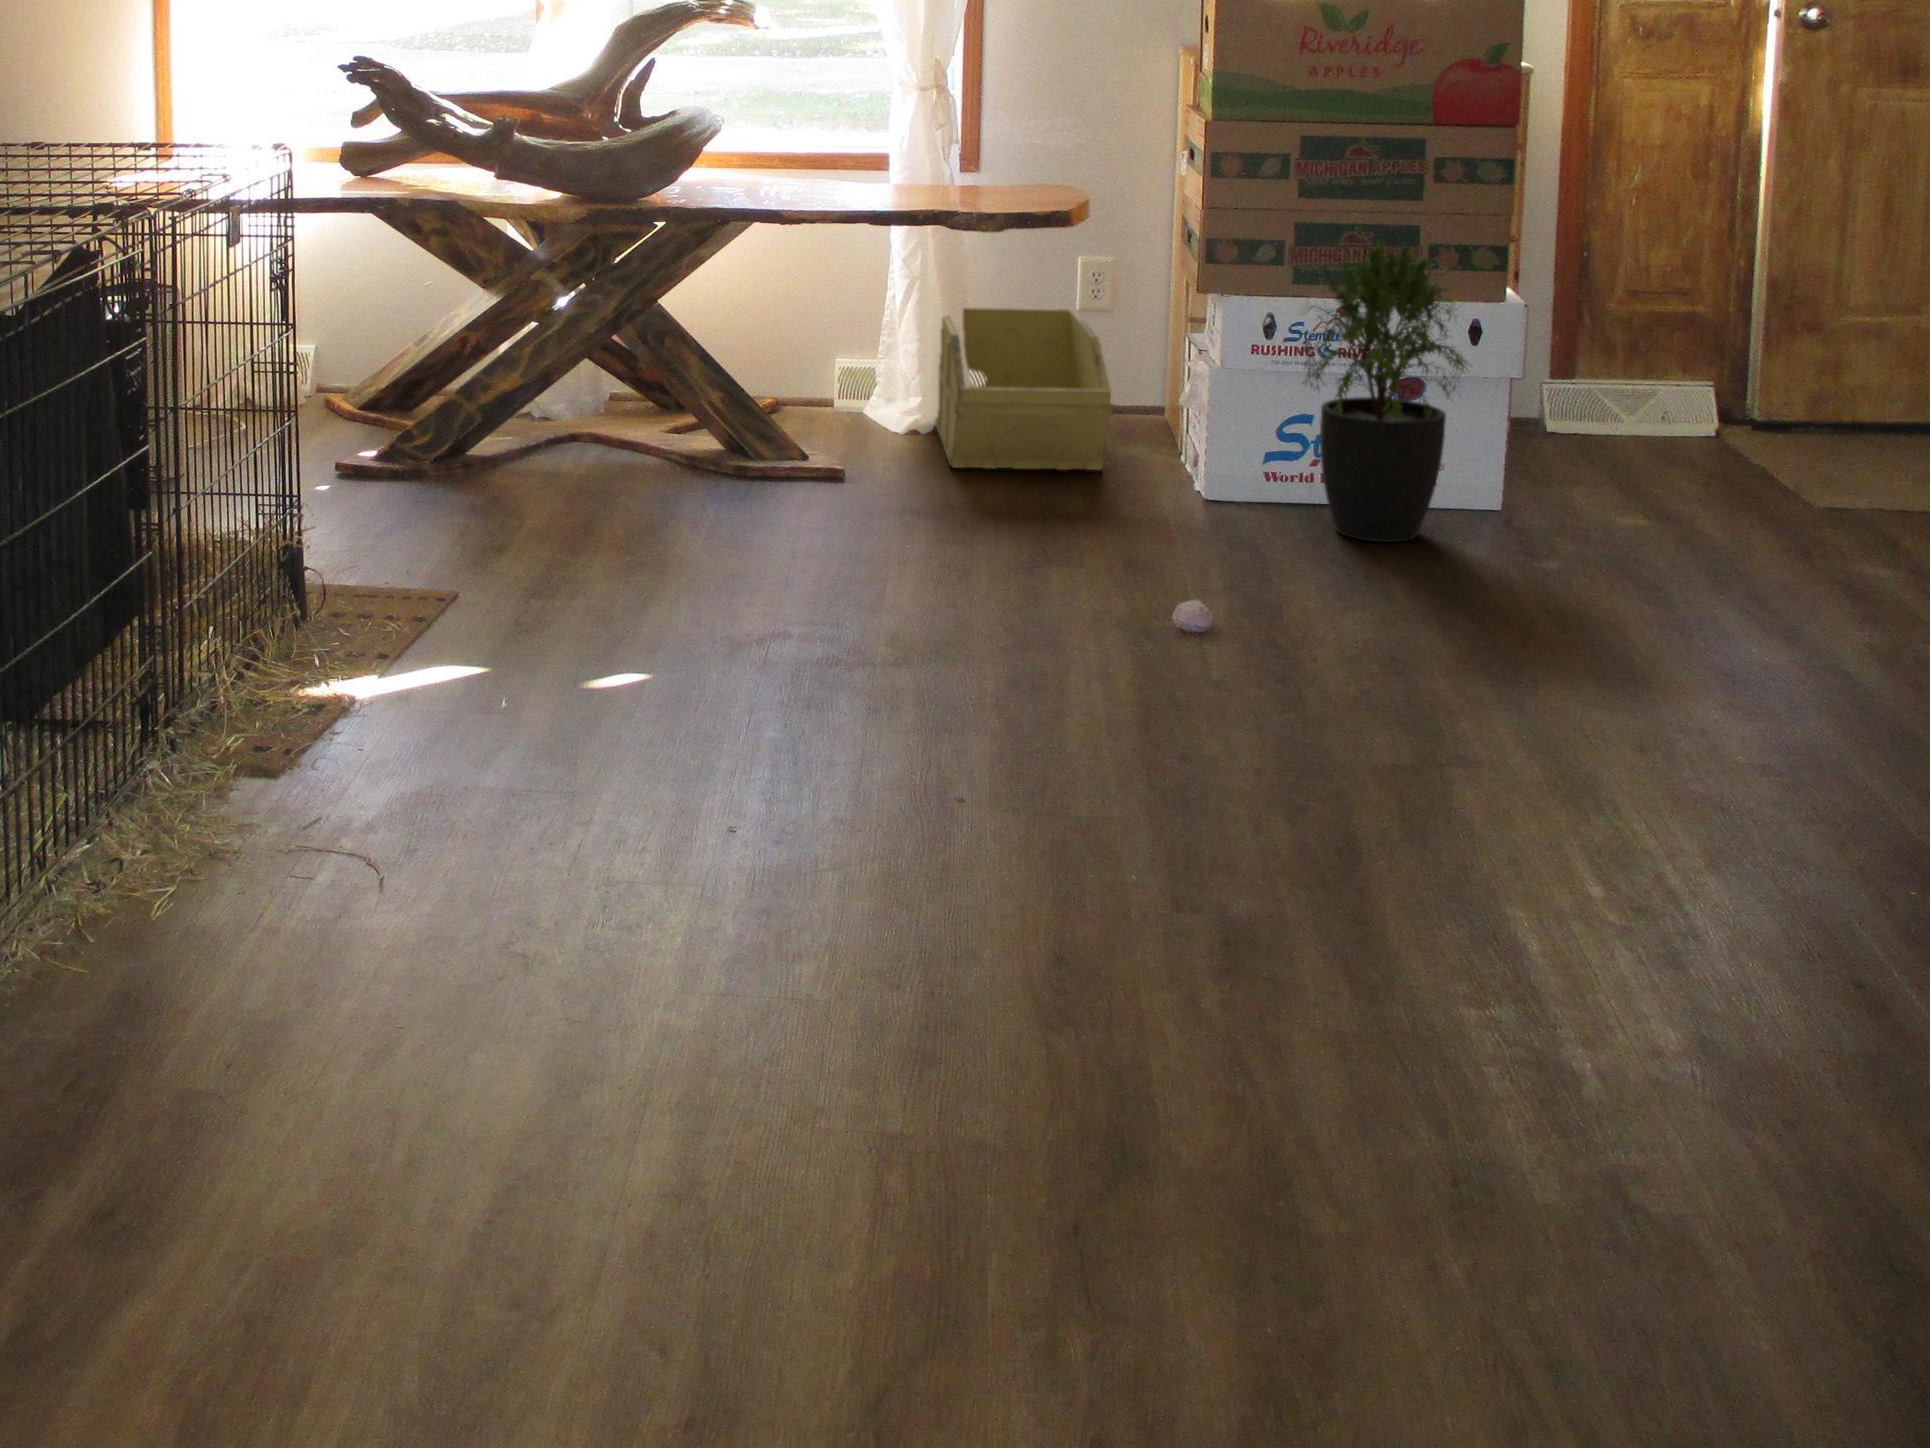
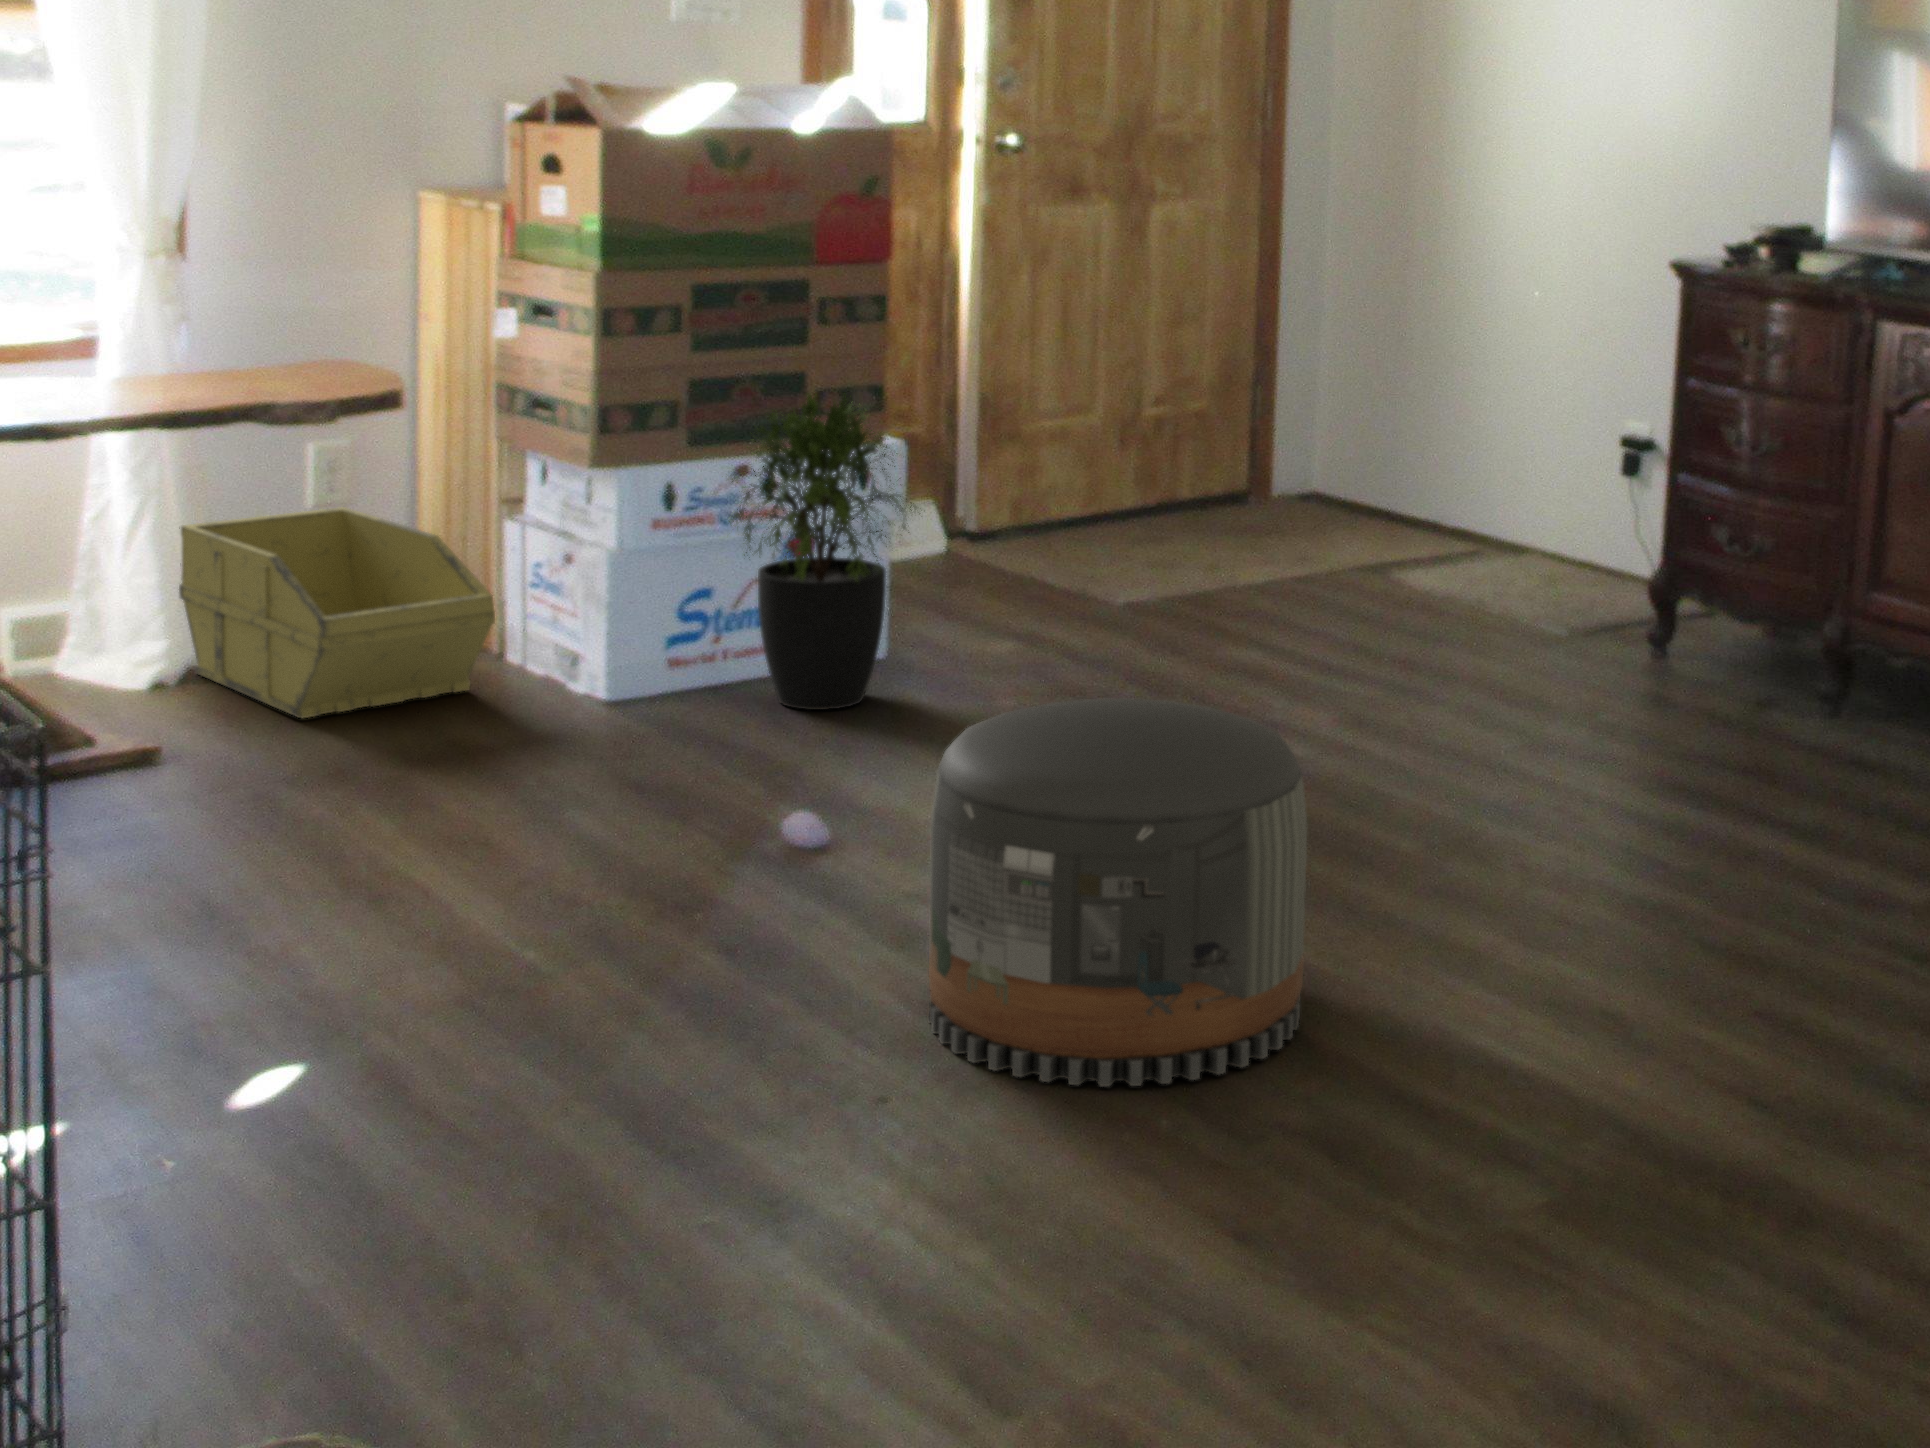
pouf: none [1040,533,1427,922] -> present [929,698,1307,1086]

